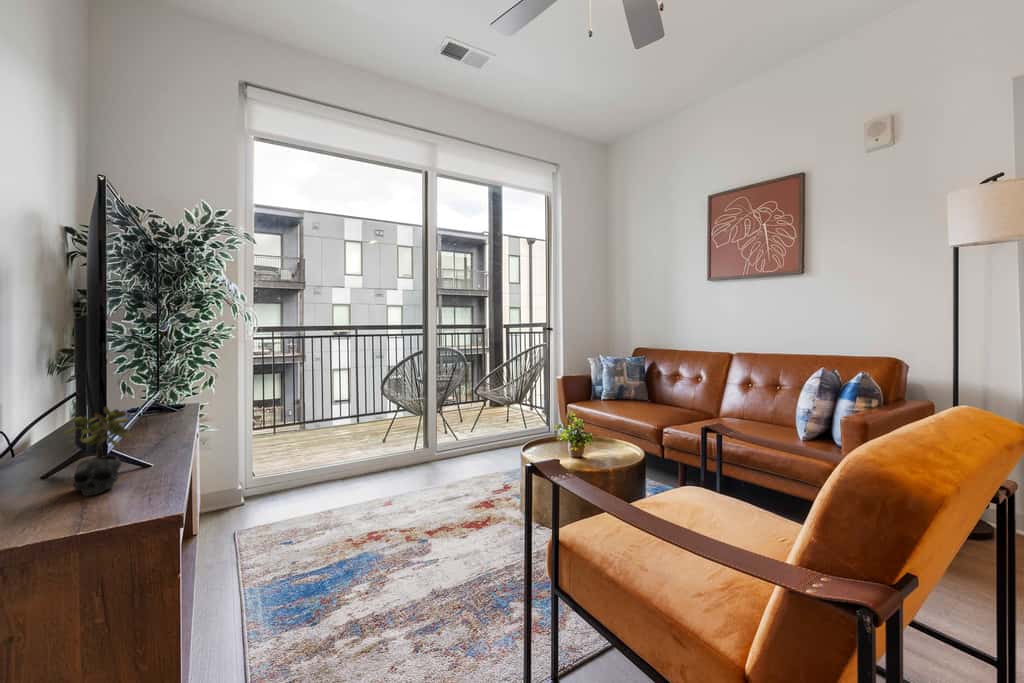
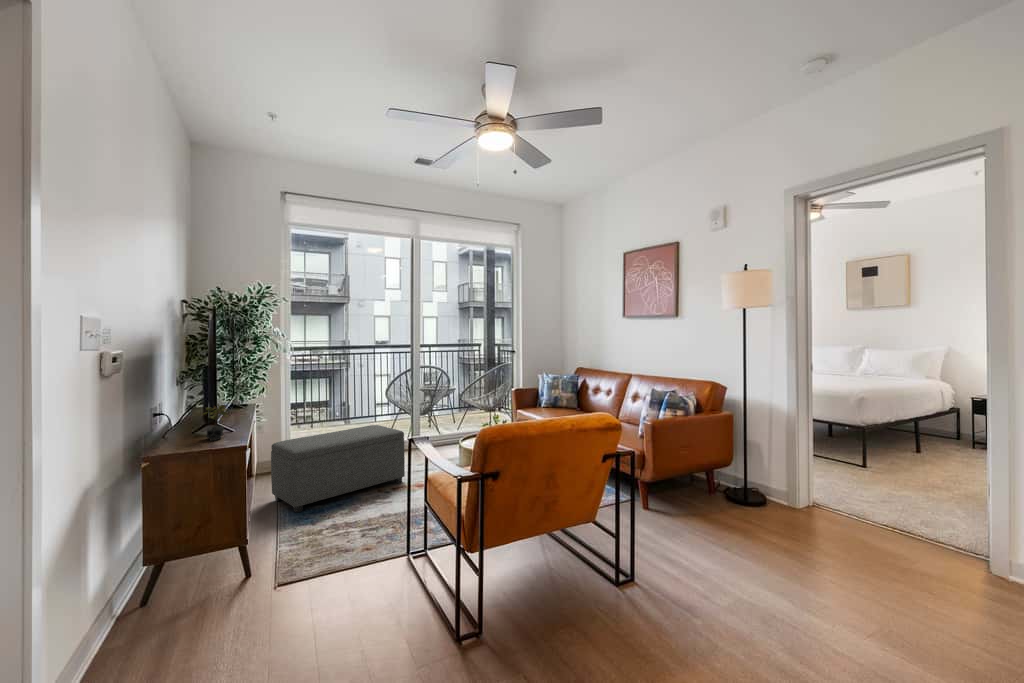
ottoman: none [228,432,440,594] -> present [271,425,405,513]

